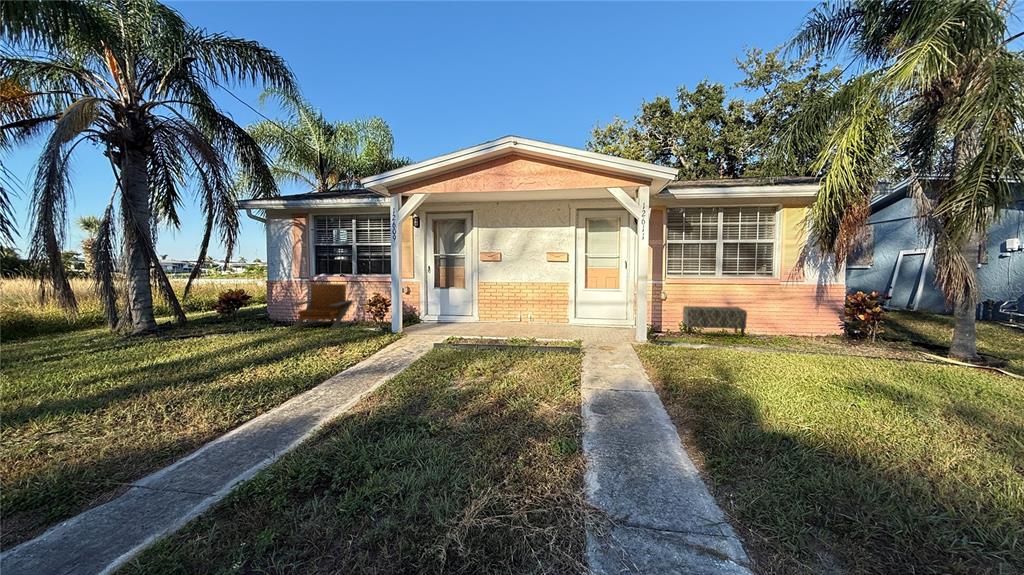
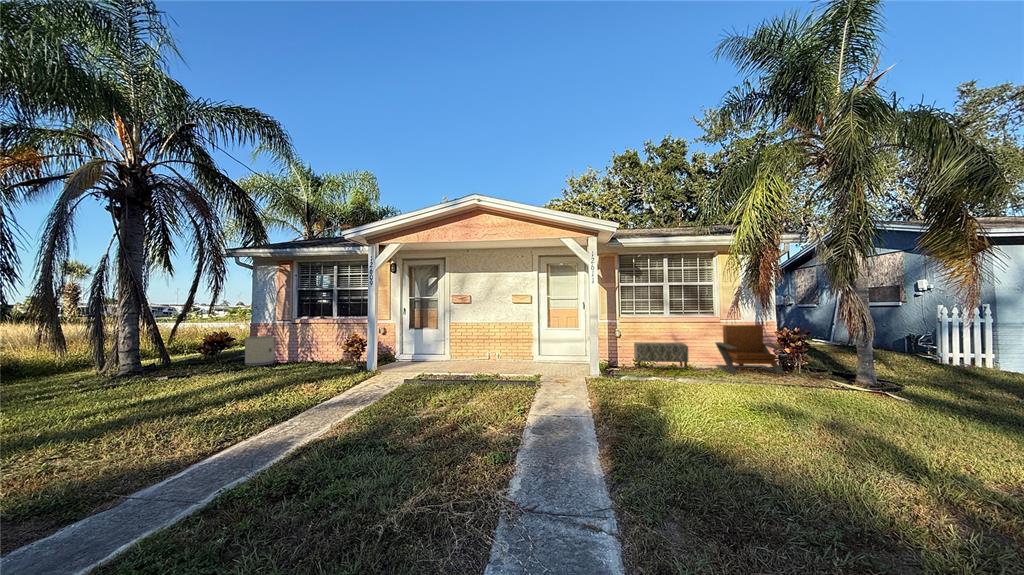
lounge chair: present [292,284,353,329] -> present [715,325,784,374]
trash can: none [261,295,293,326] -> present [245,336,274,365]

